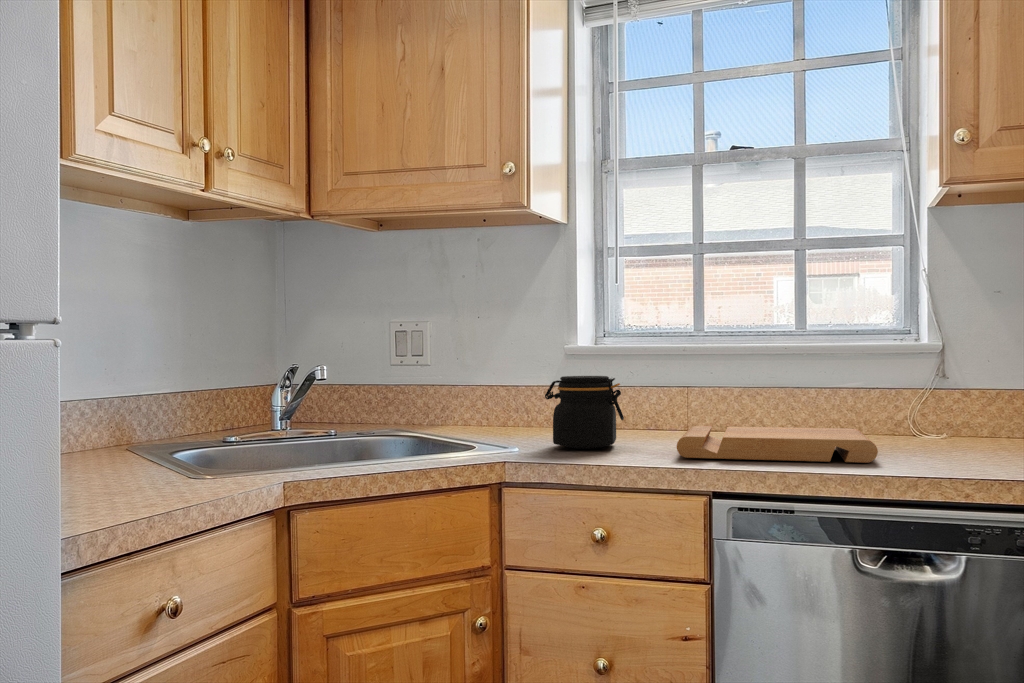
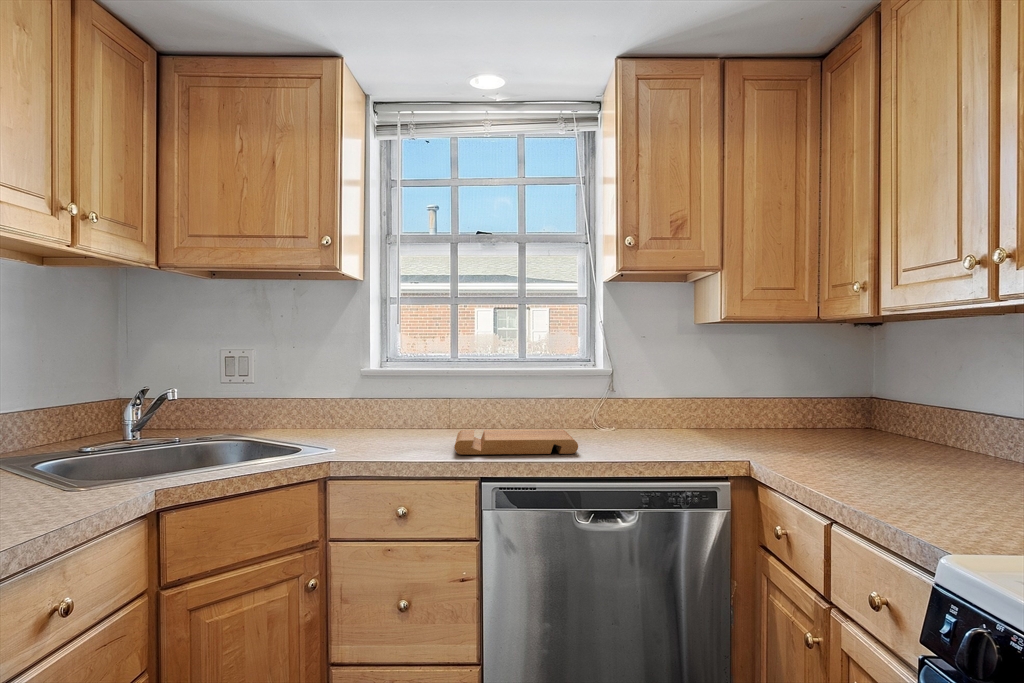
jar: present [545,376,624,449] -> none [359,396,415,449]

